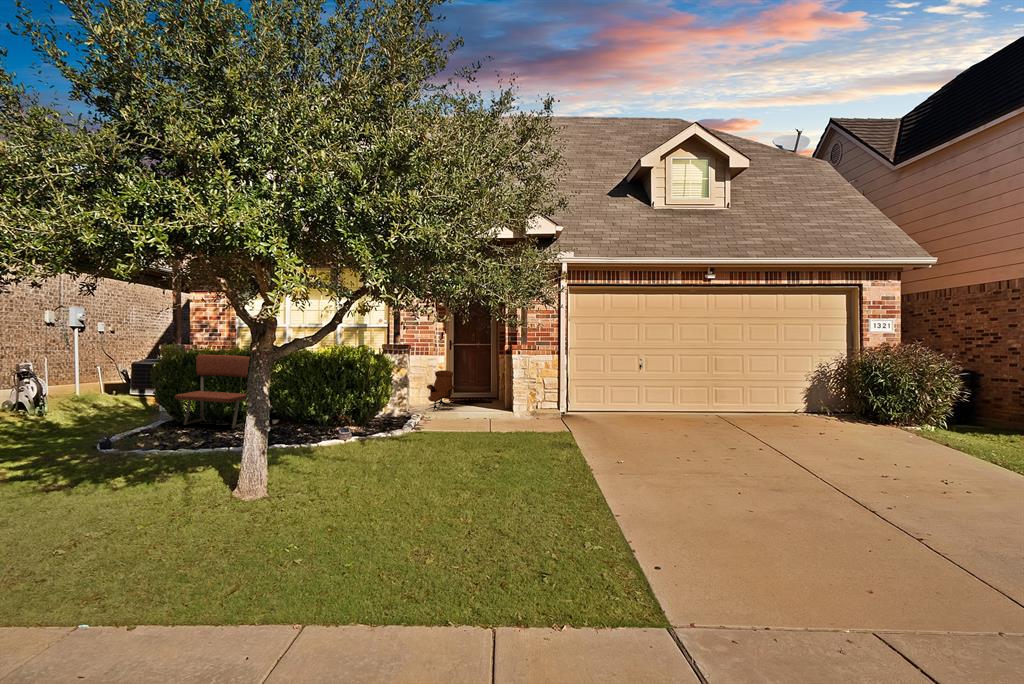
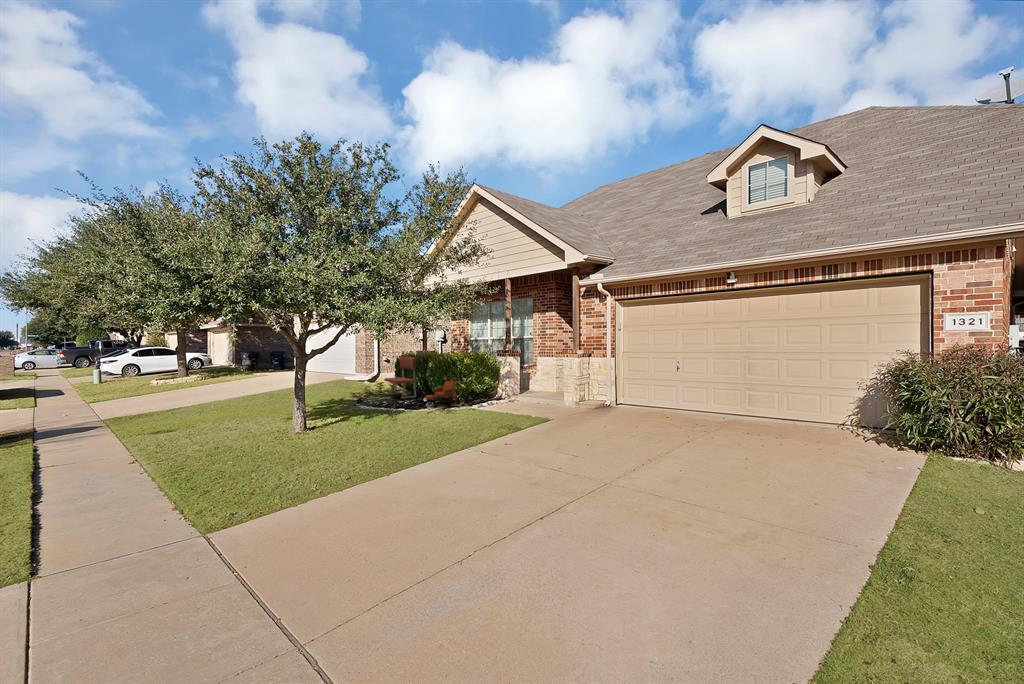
lounge chair: present [427,370,456,411] -> present [425,377,456,405]

